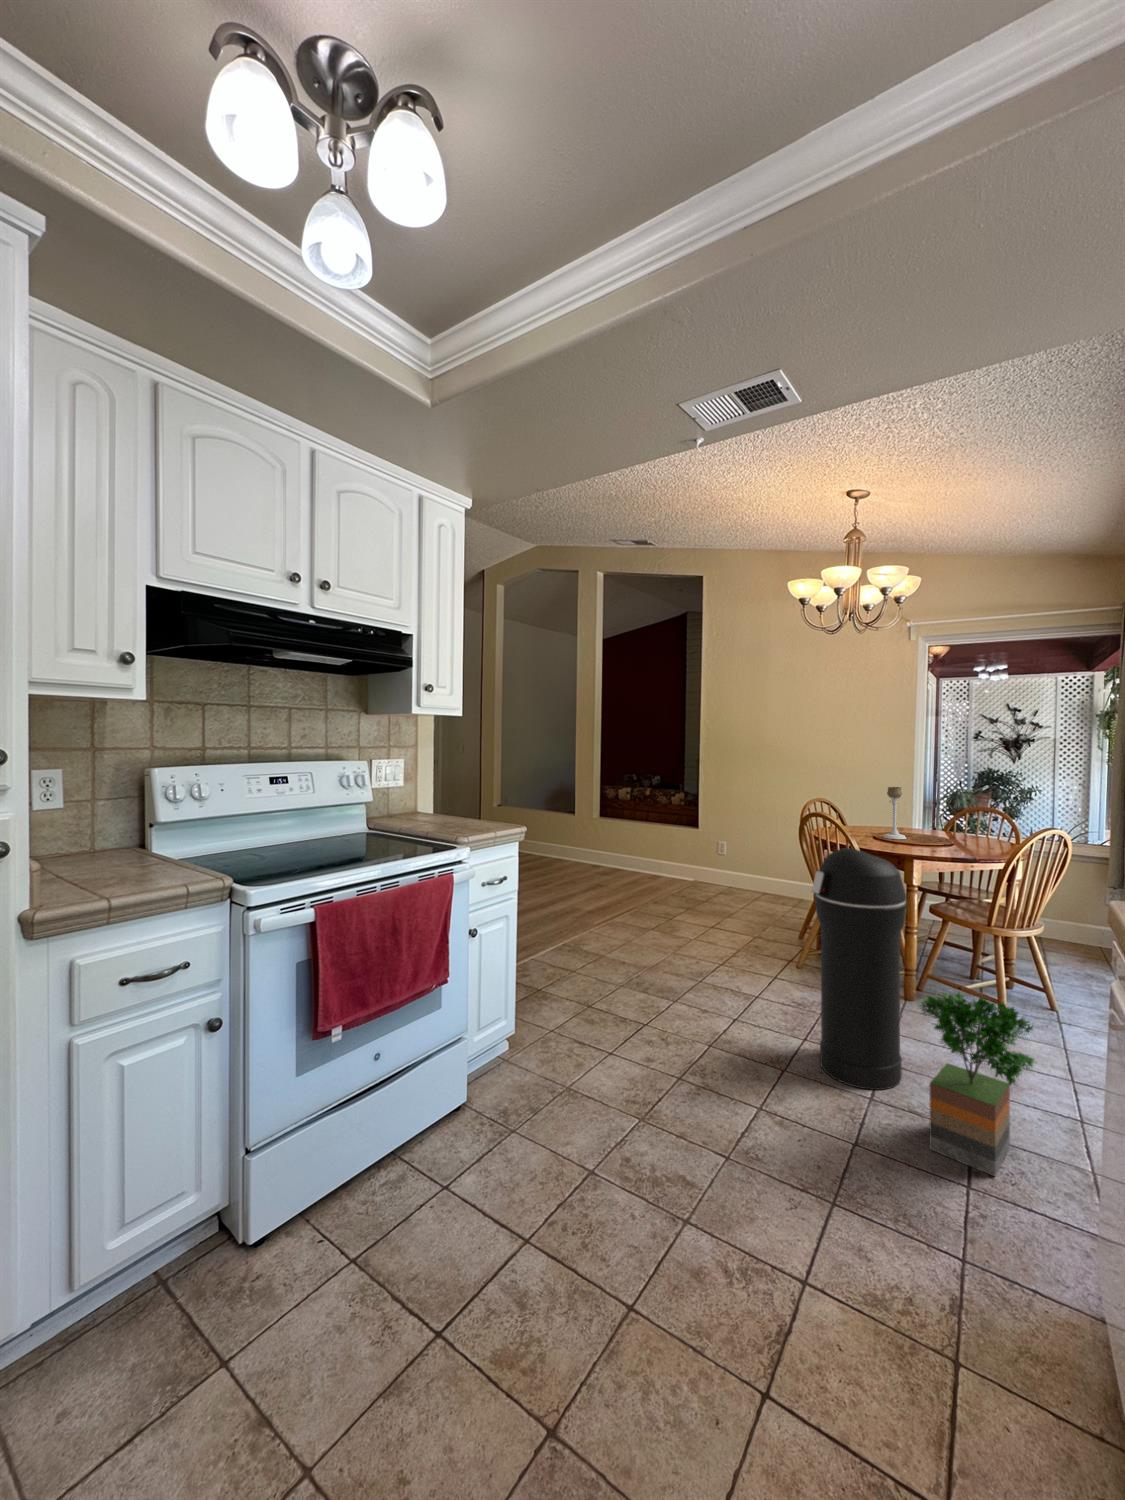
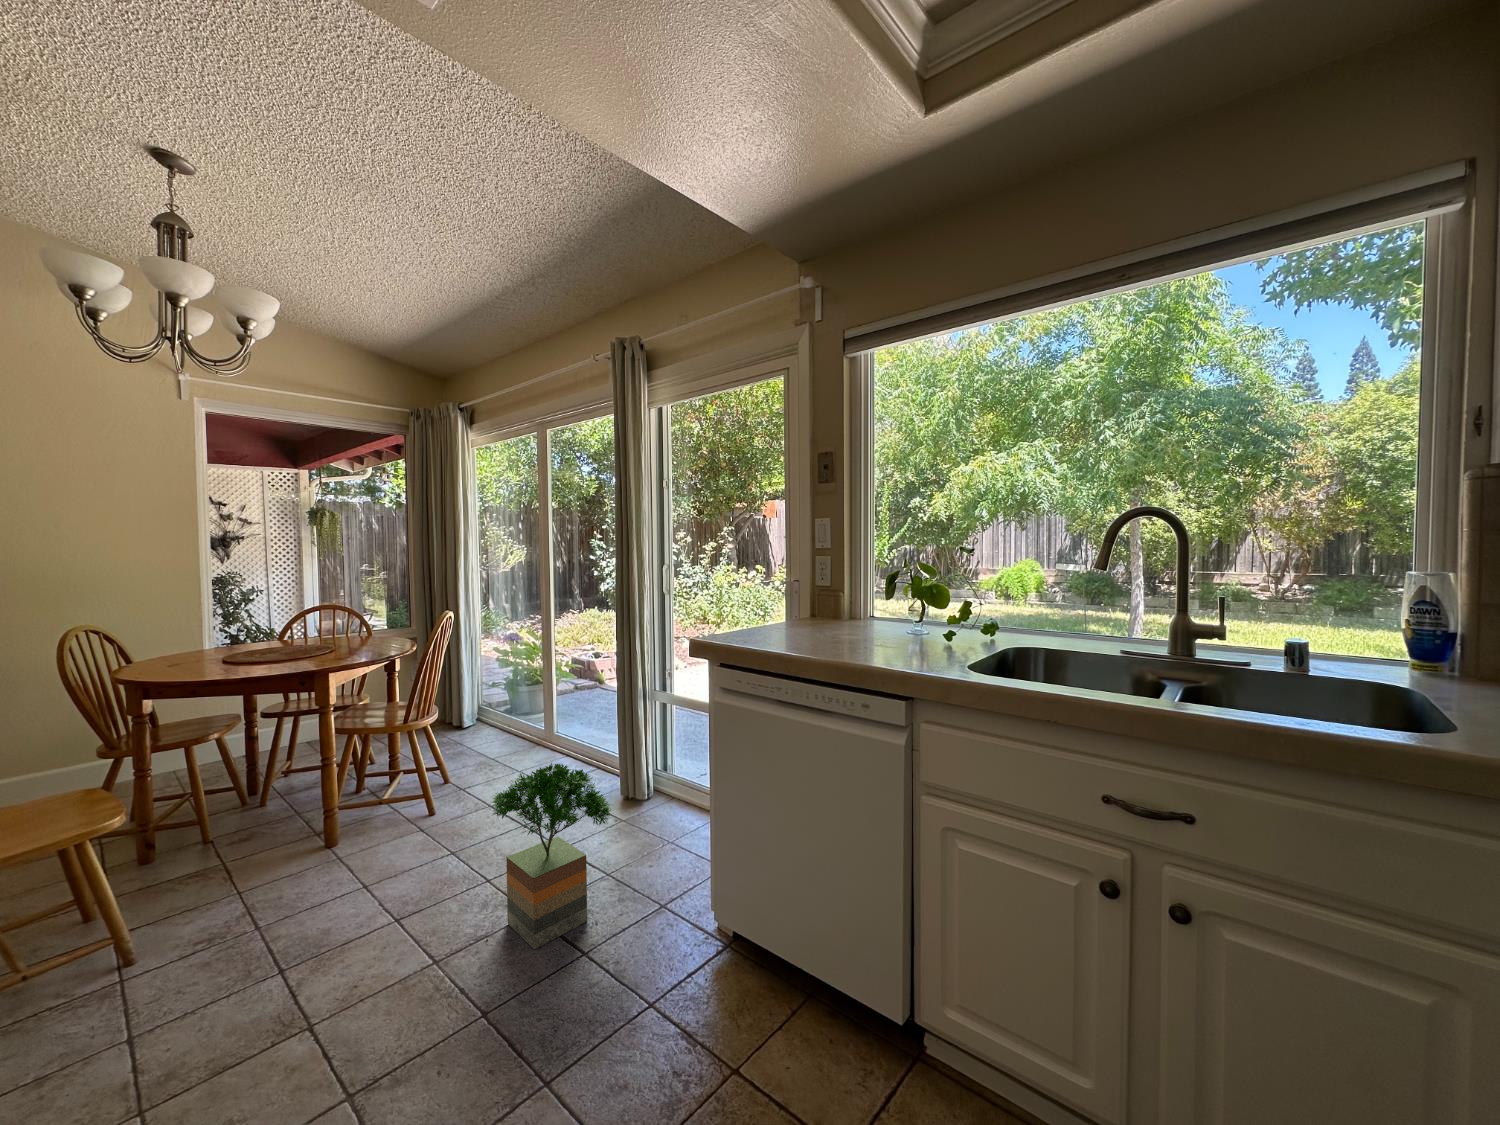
candle holder: present [883,787,906,839] -> none [146,593,188,669]
trash can: present [811,848,907,1090] -> none [286,660,424,996]

